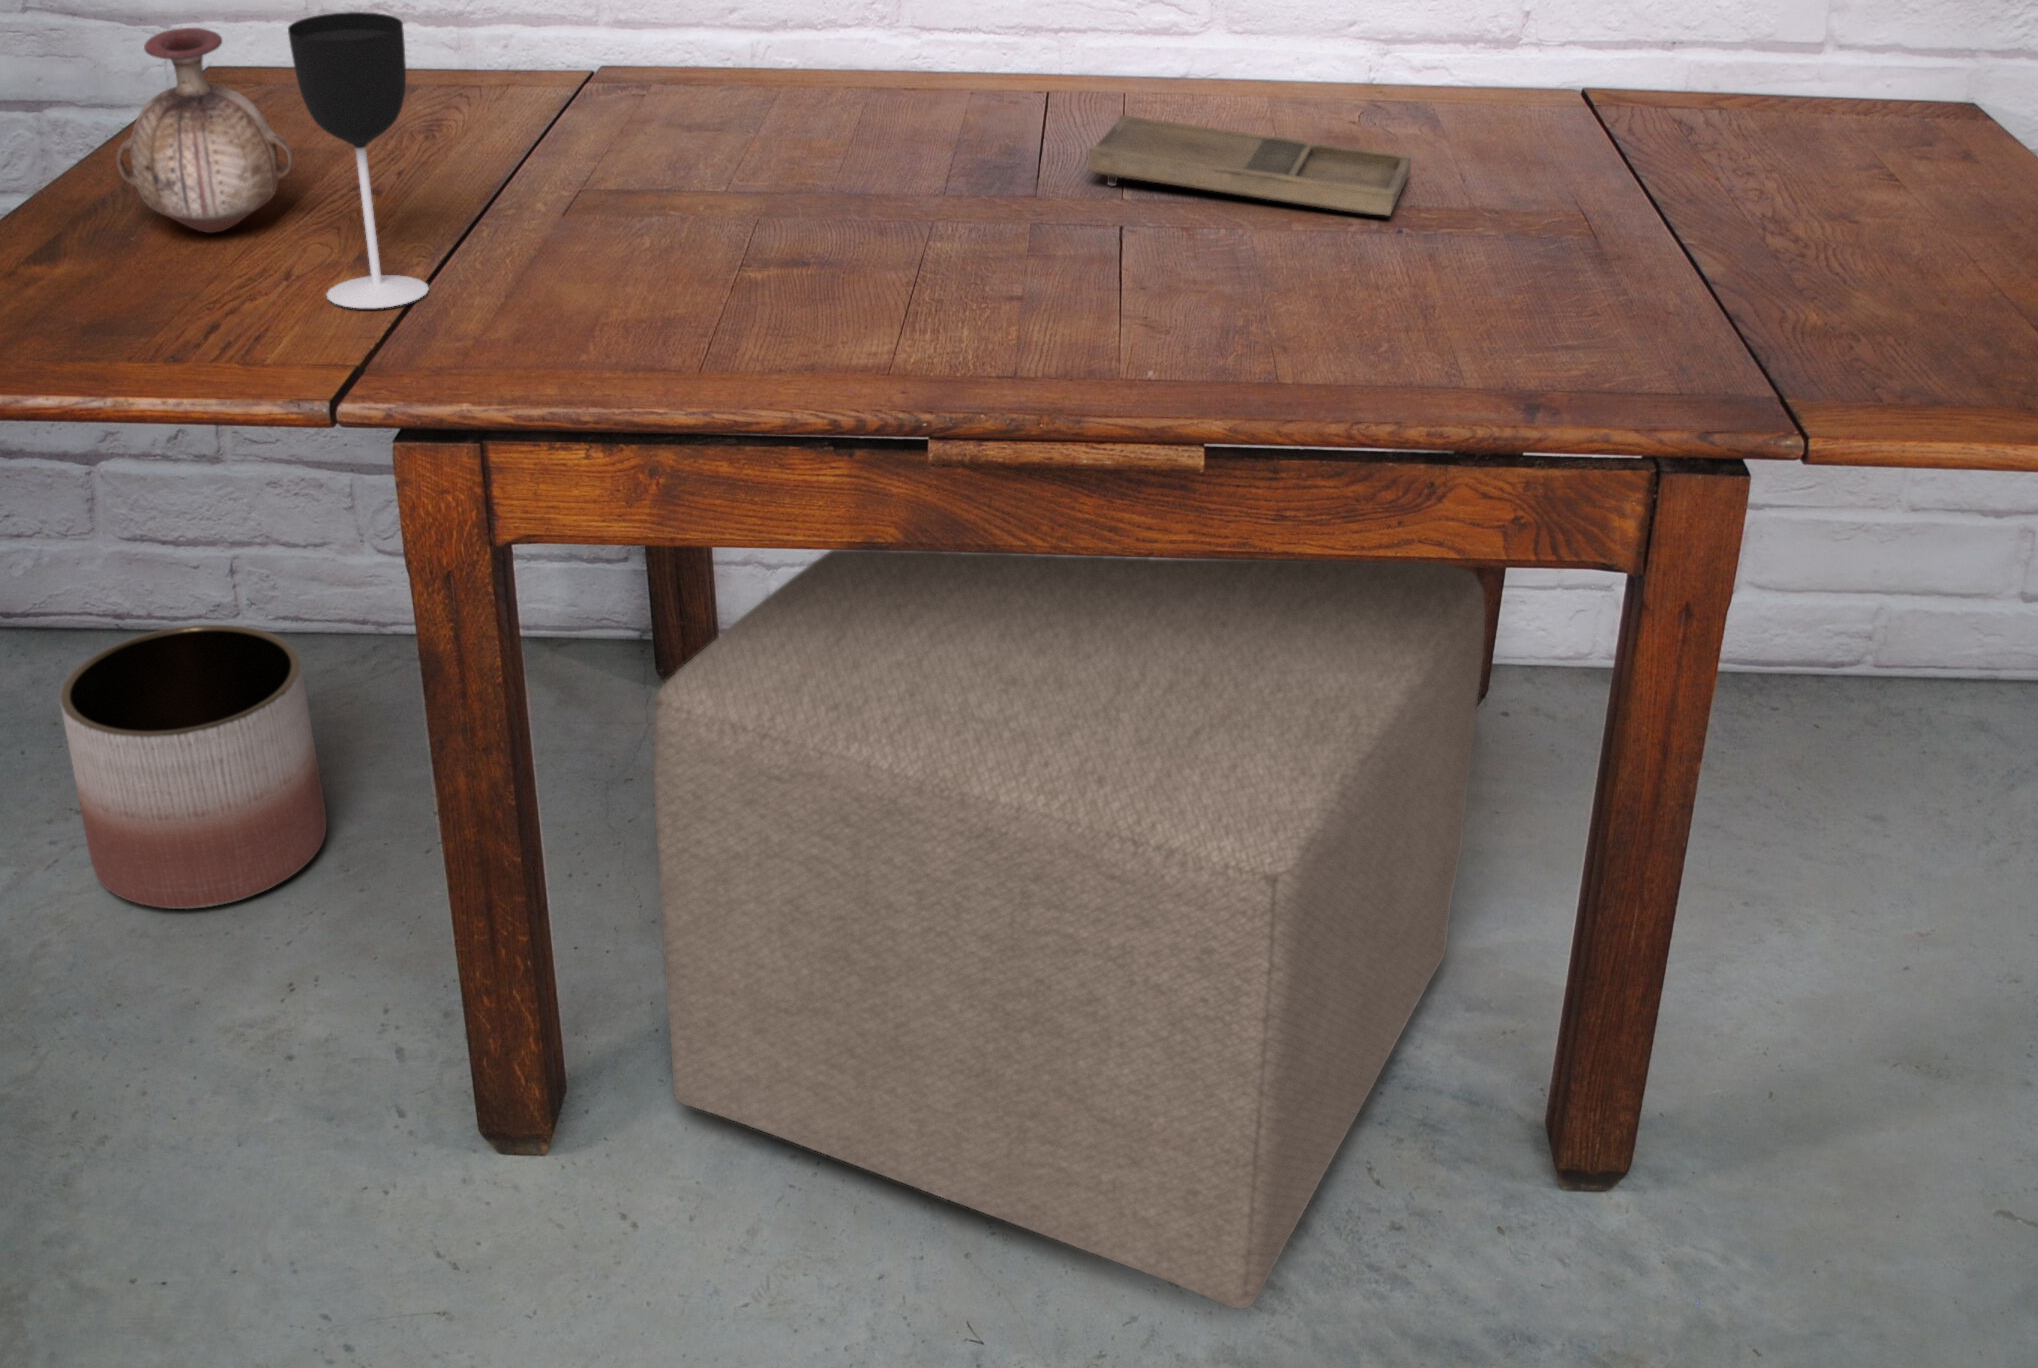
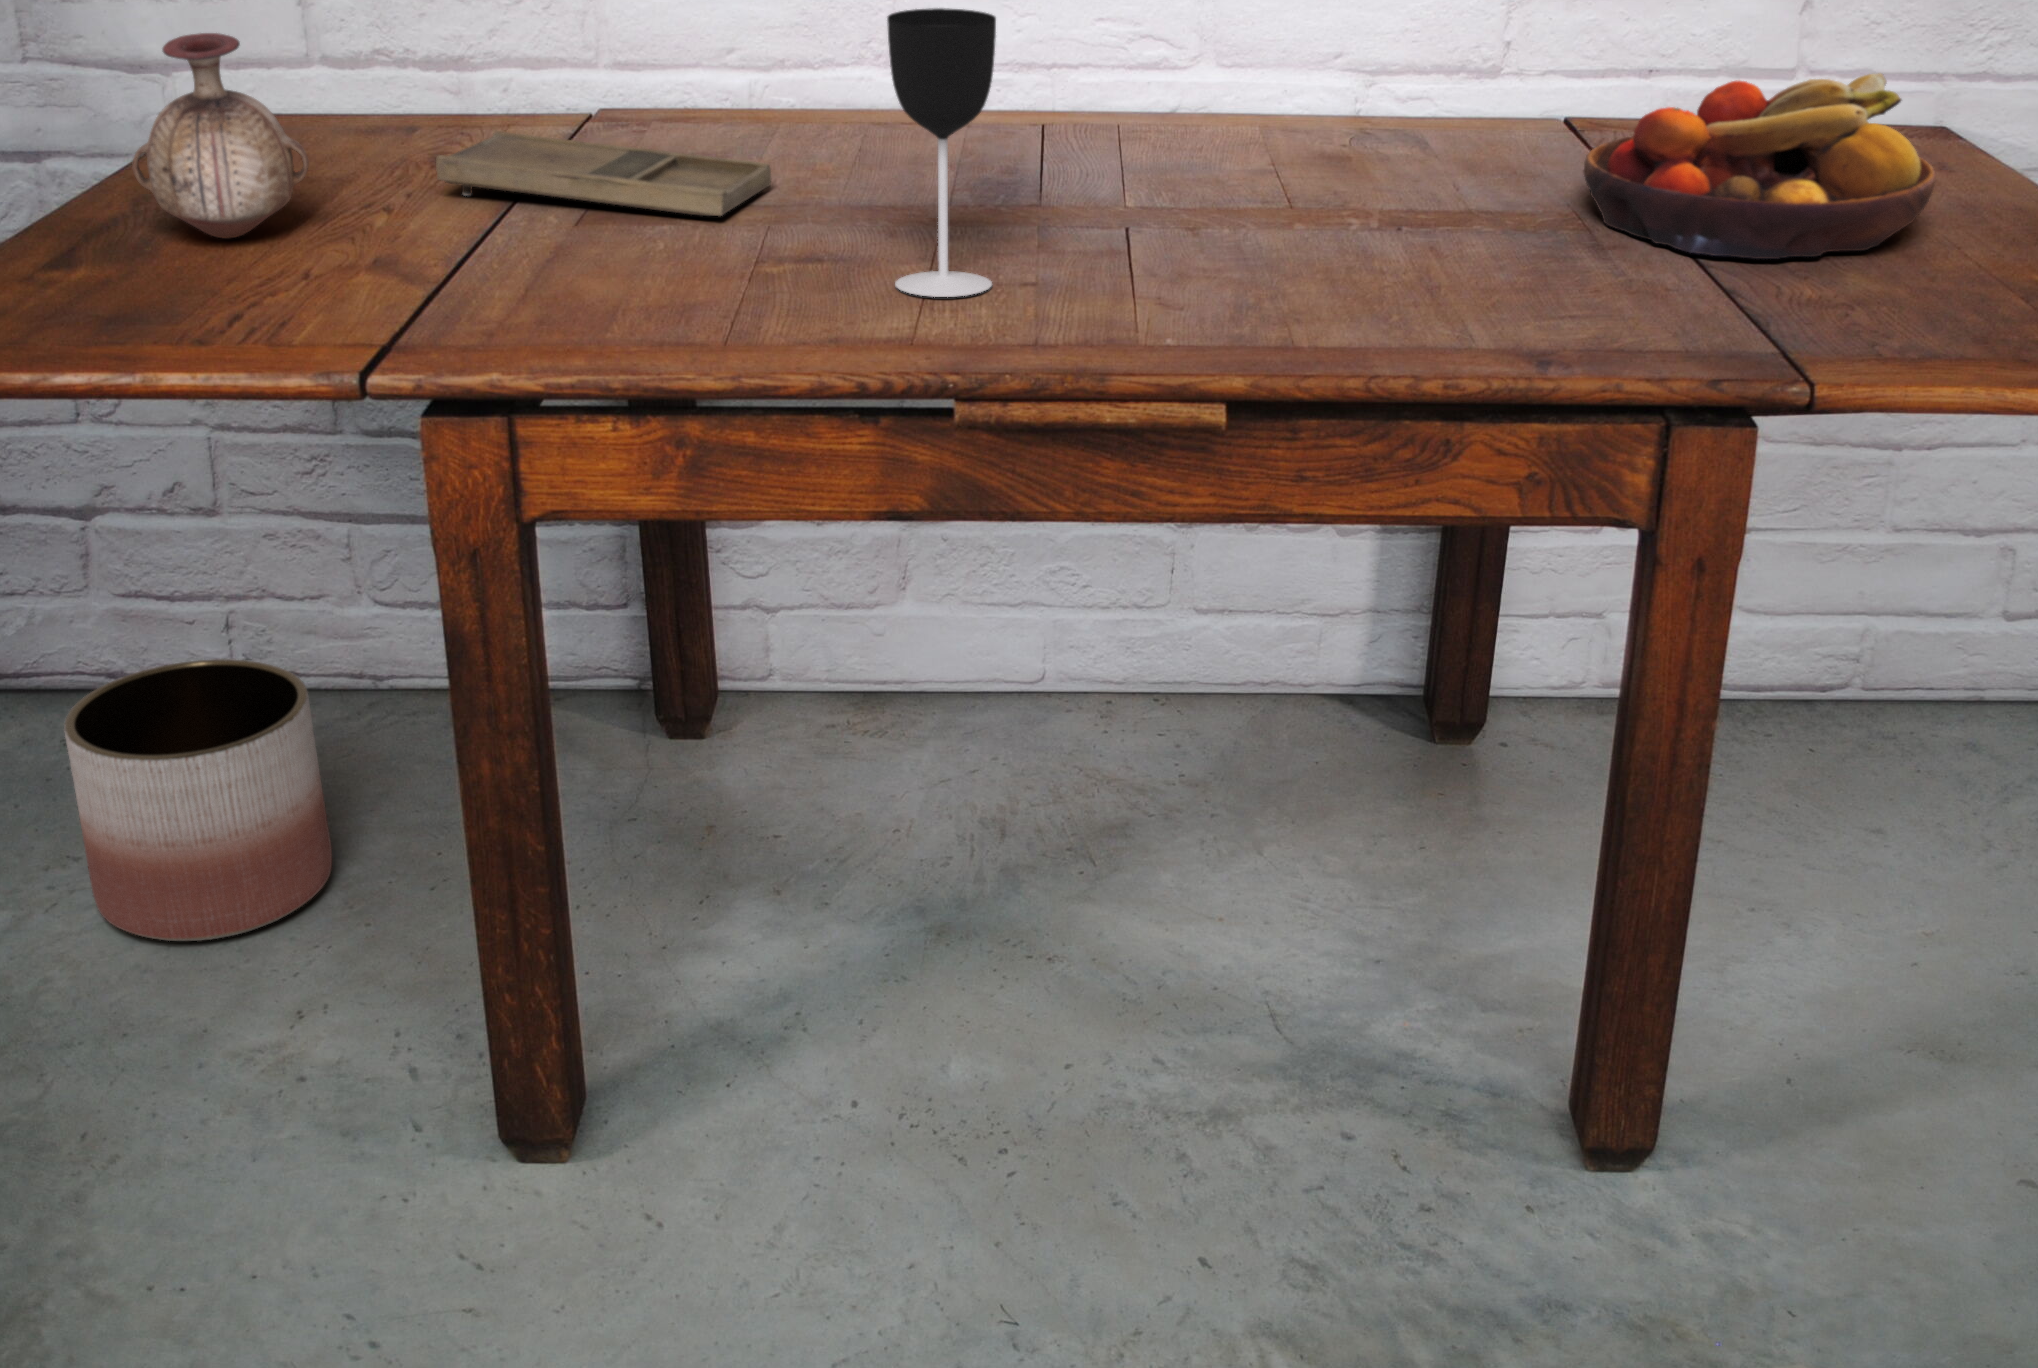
wine glass: present [288,12,429,308] -> present [887,8,996,297]
fruit bowl: none [1590,74,1952,280] -> present [1583,73,1936,259]
tray: present [1089,115,1411,216] -> present [436,131,771,216]
ottoman: present [653,549,1486,1309] -> none [678,473,1495,1280]

